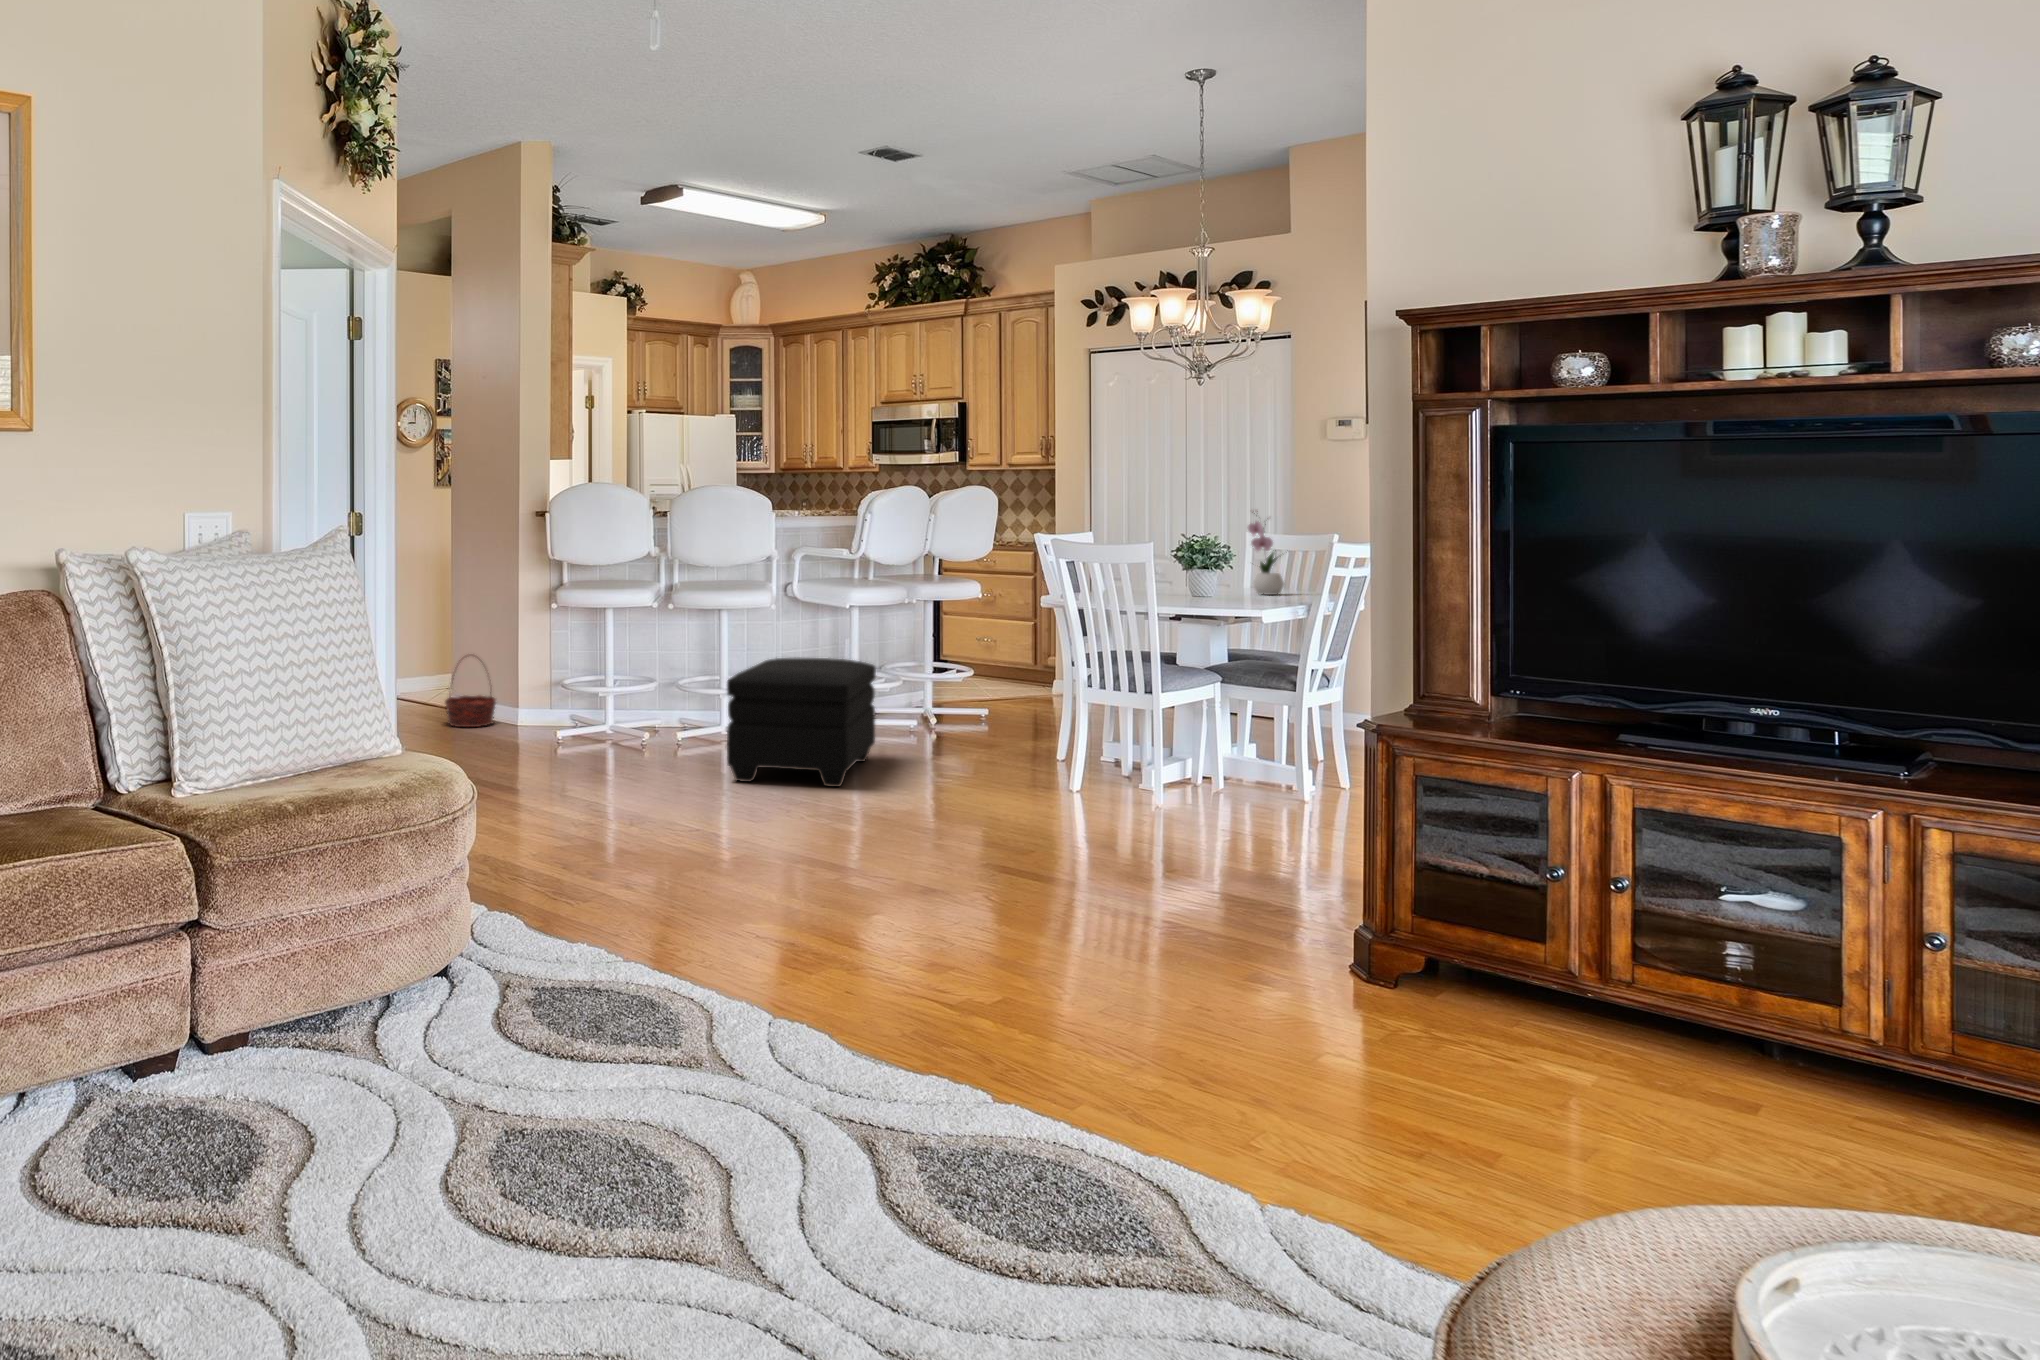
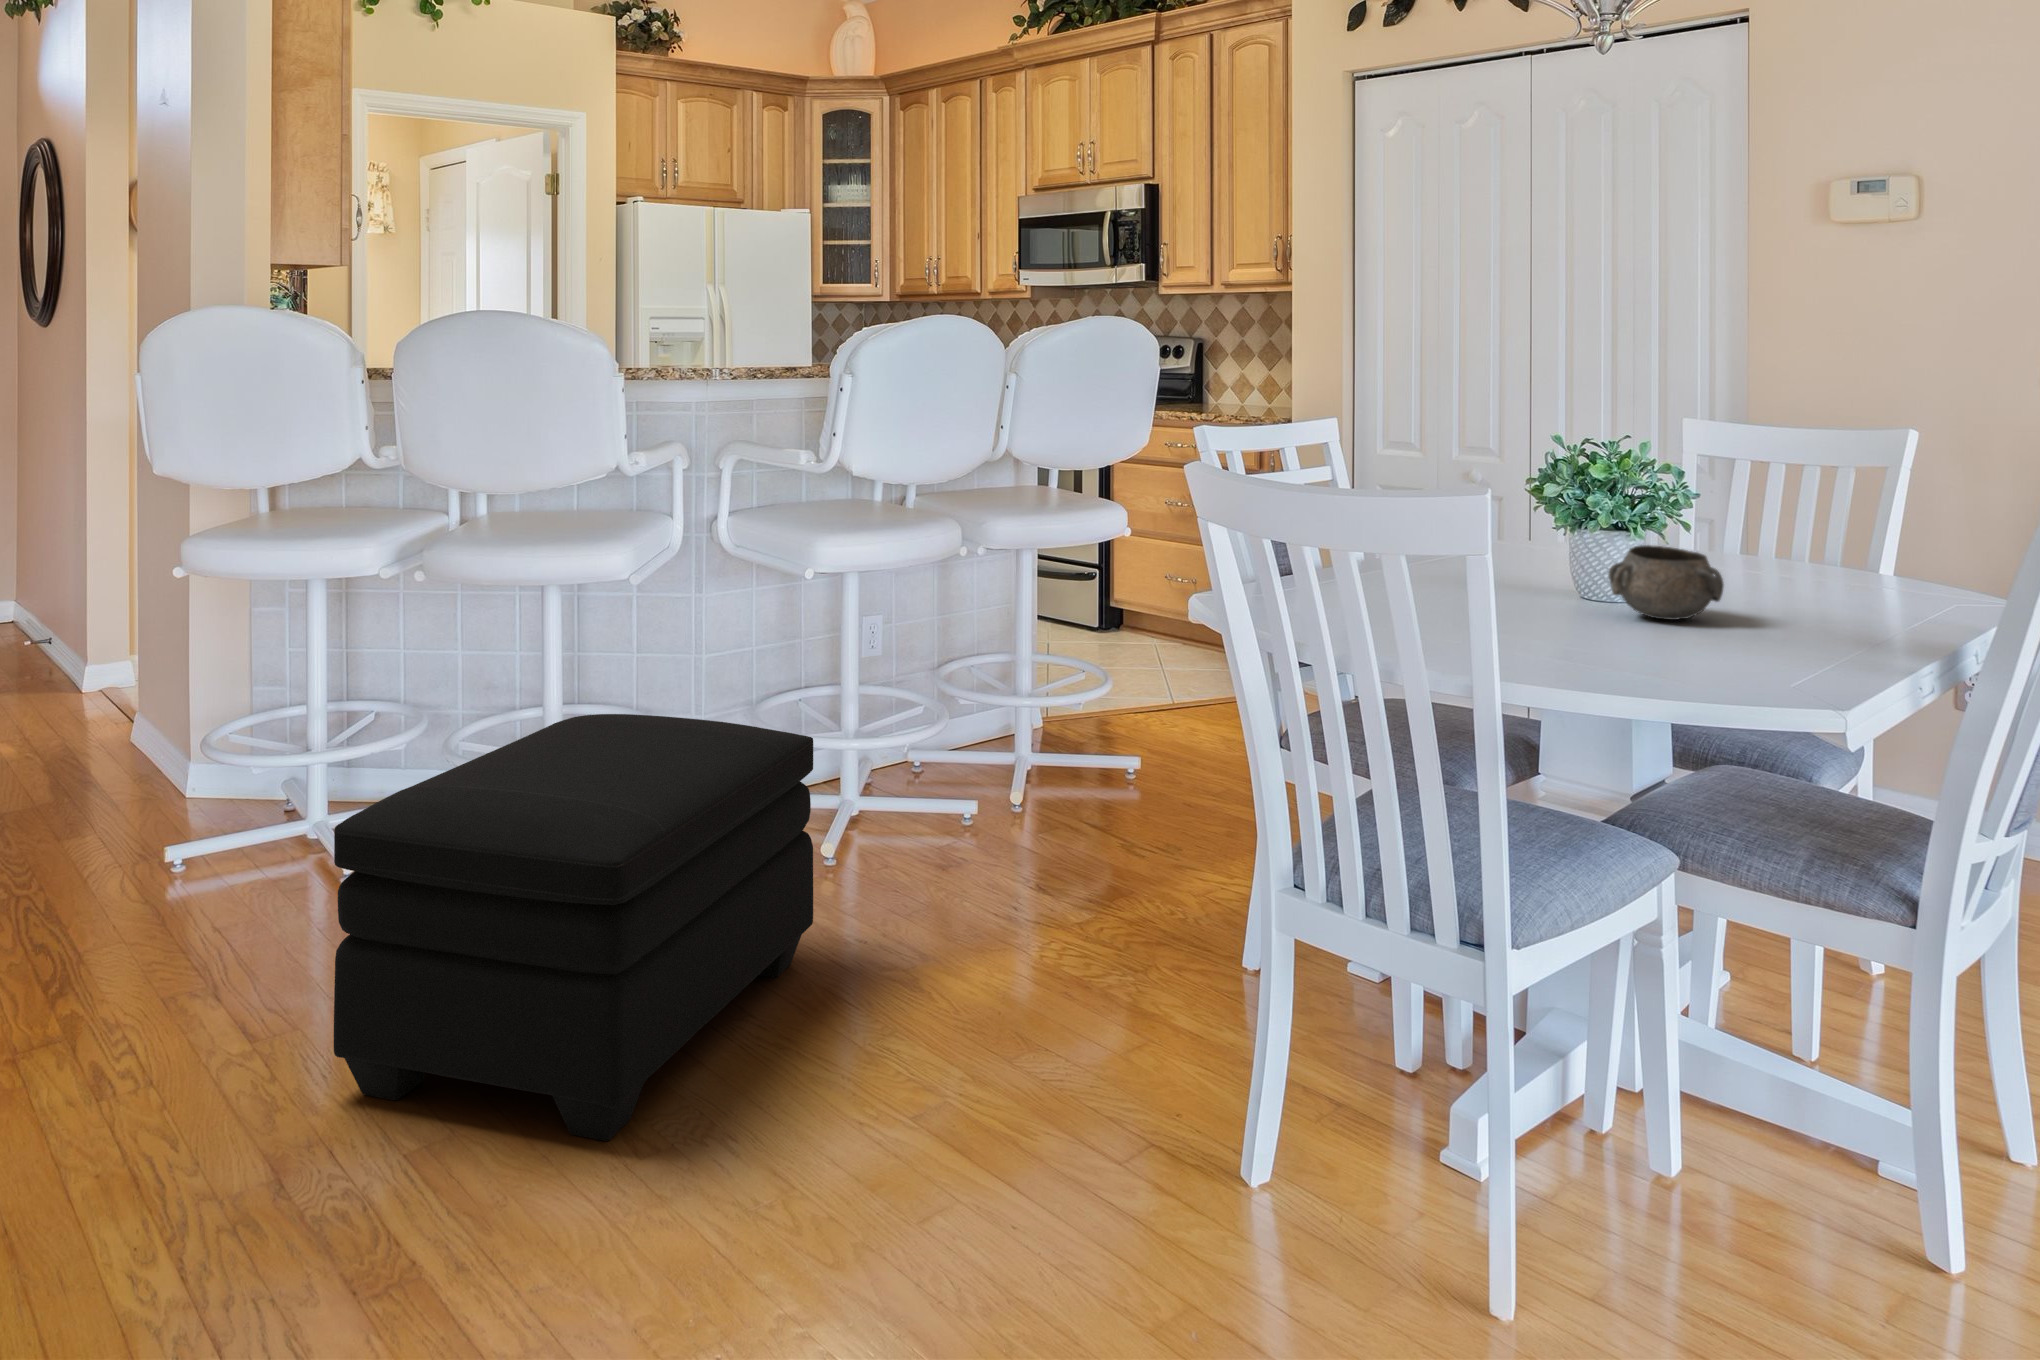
flower arrangement: present [1248,511,1284,595] -> none [1716,371,1827,592]
decorative bowl: none [1201,574,1242,600] -> present [1608,545,1724,620]
basket: present [445,678,496,727] -> none [30,652,152,807]

